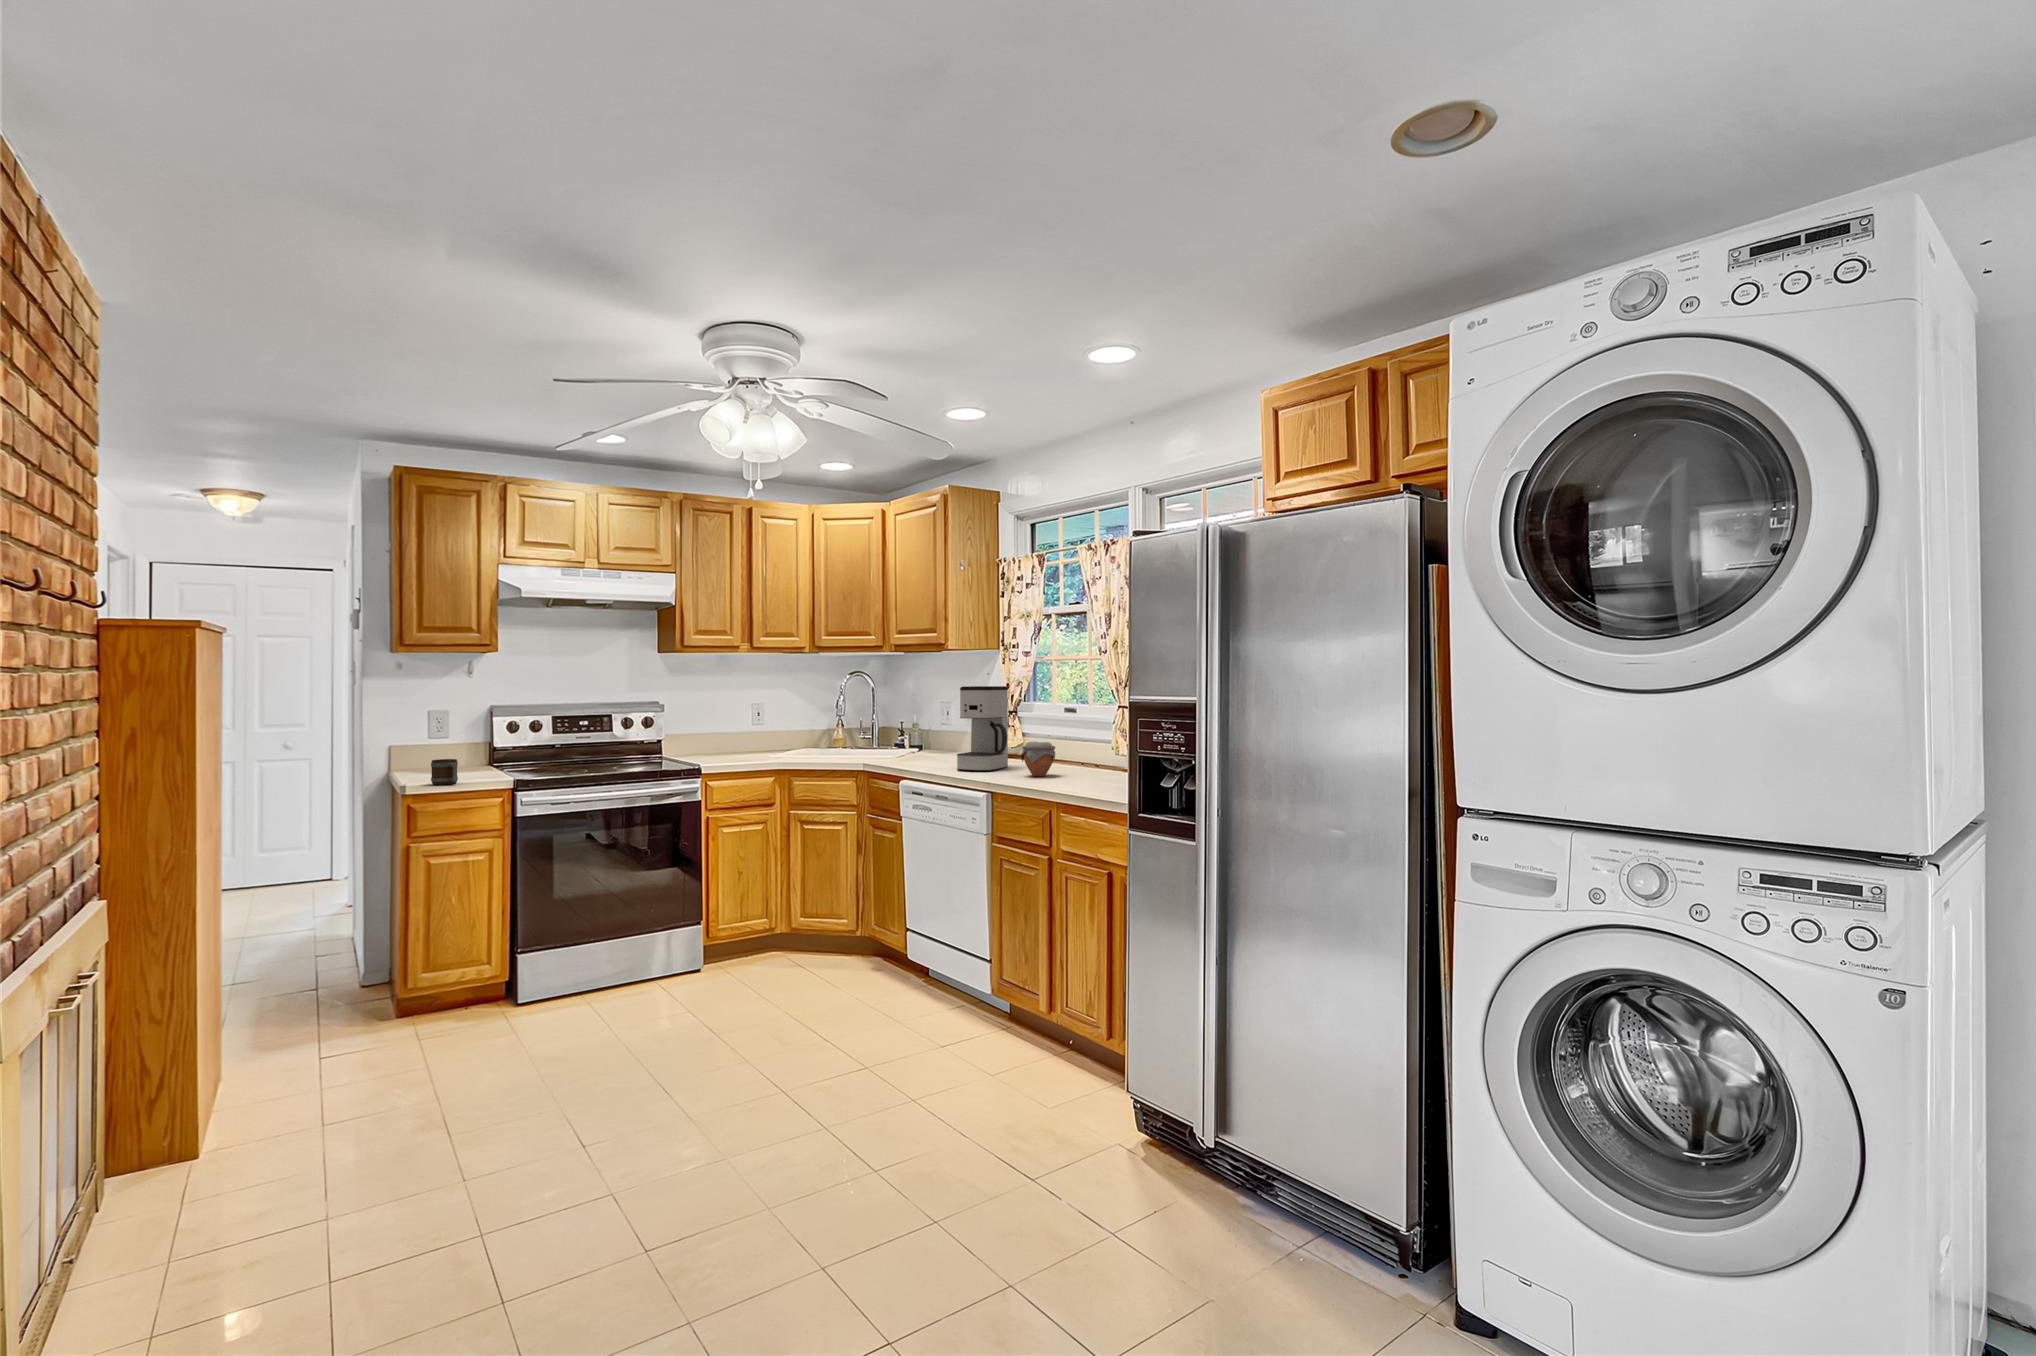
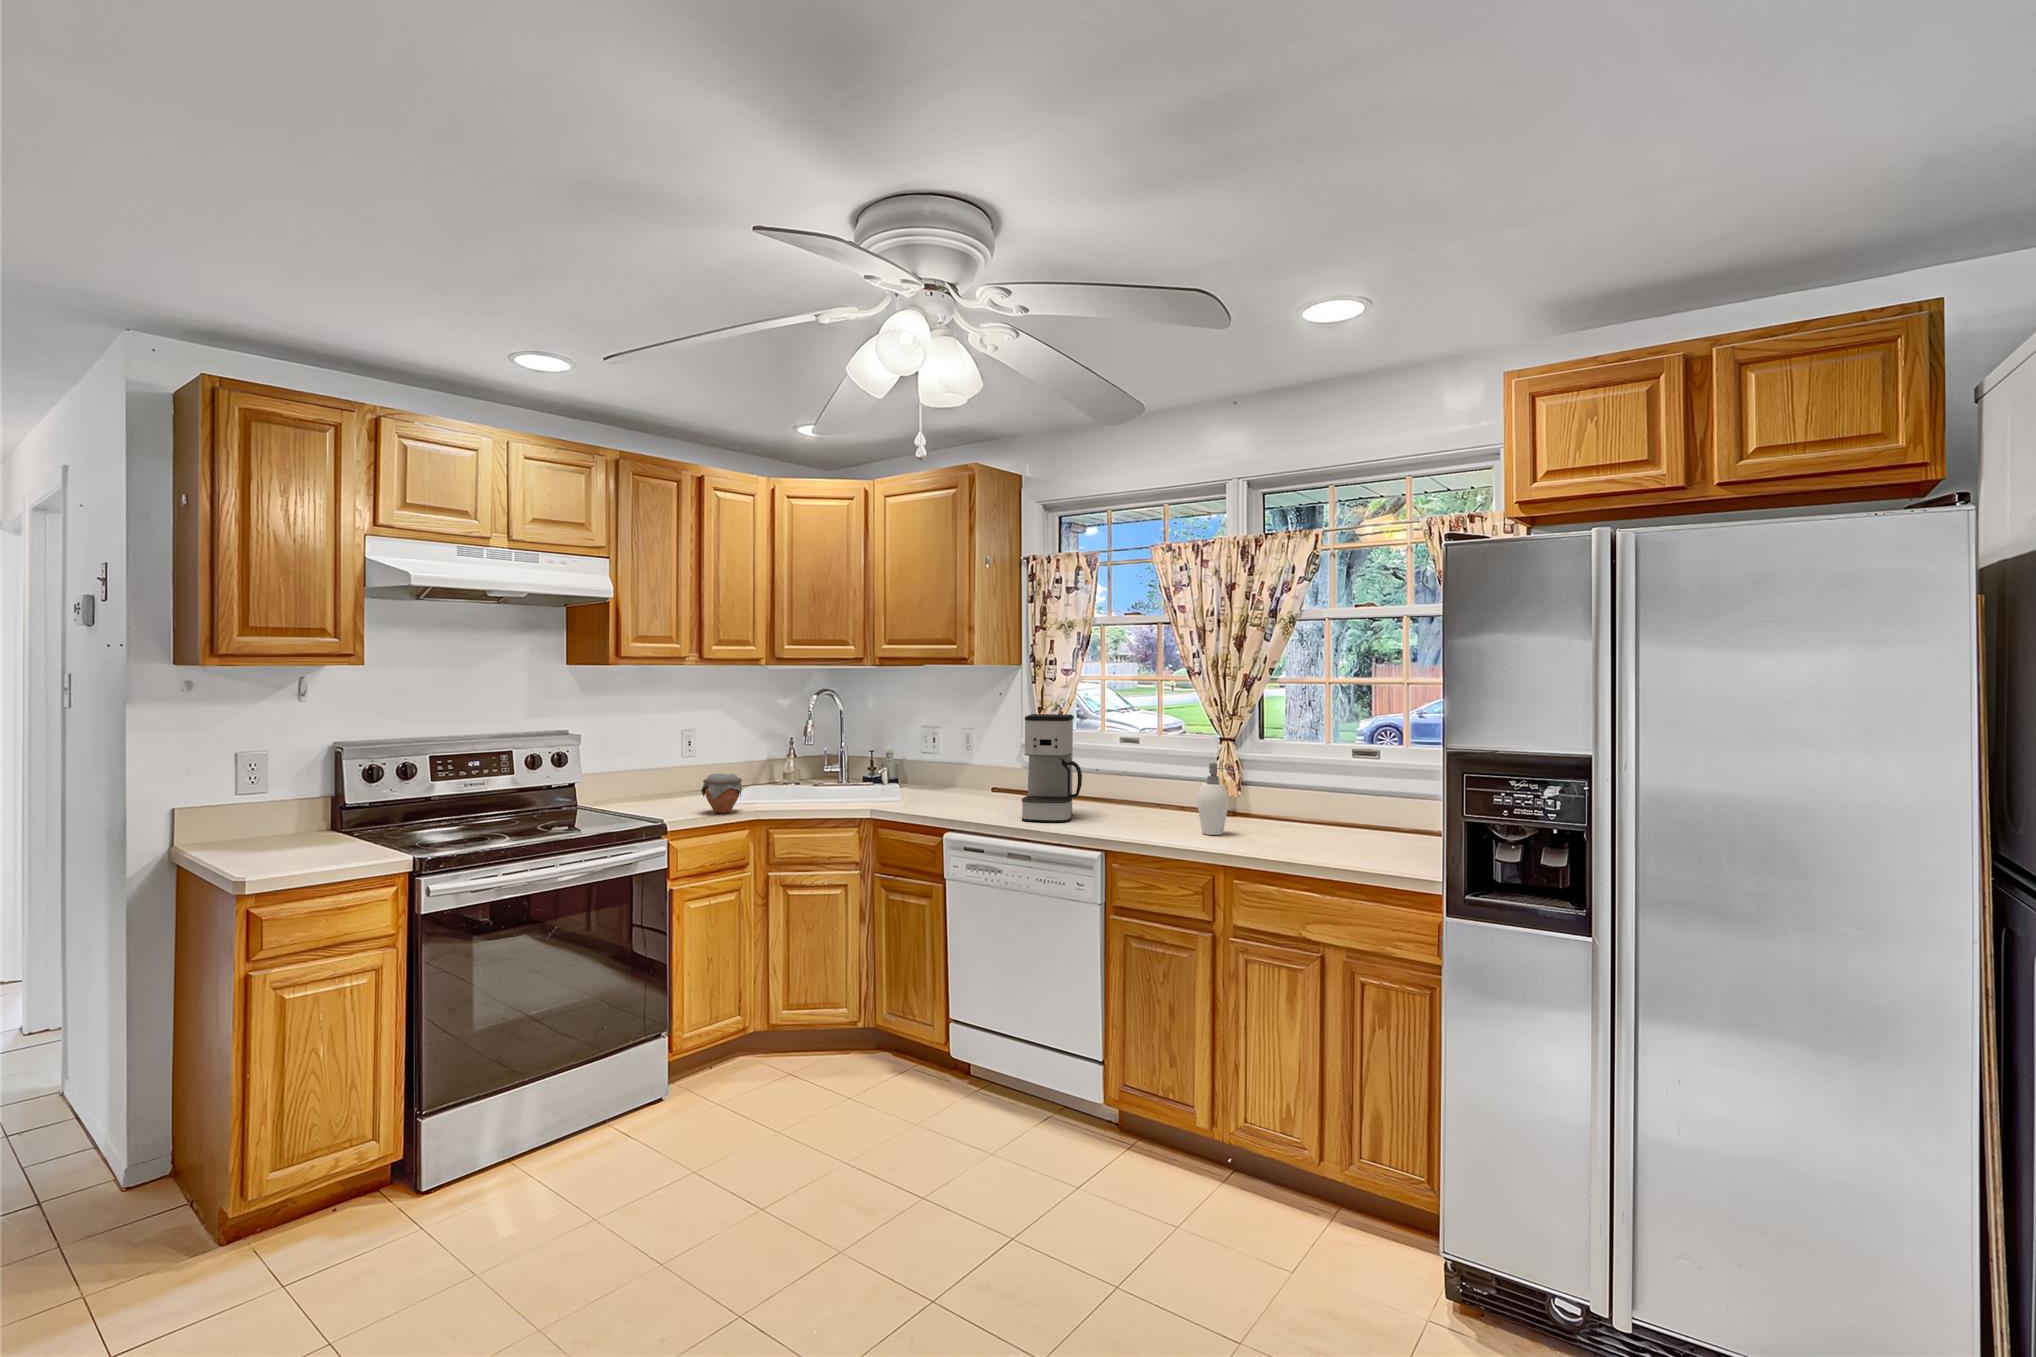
soap dispenser: none [1072,722,1102,780] -> present [1197,763,1238,835]
jar: present [1021,742,1055,776] -> present [701,774,742,813]
mug: present [431,759,458,785] -> none [276,830,324,872]

